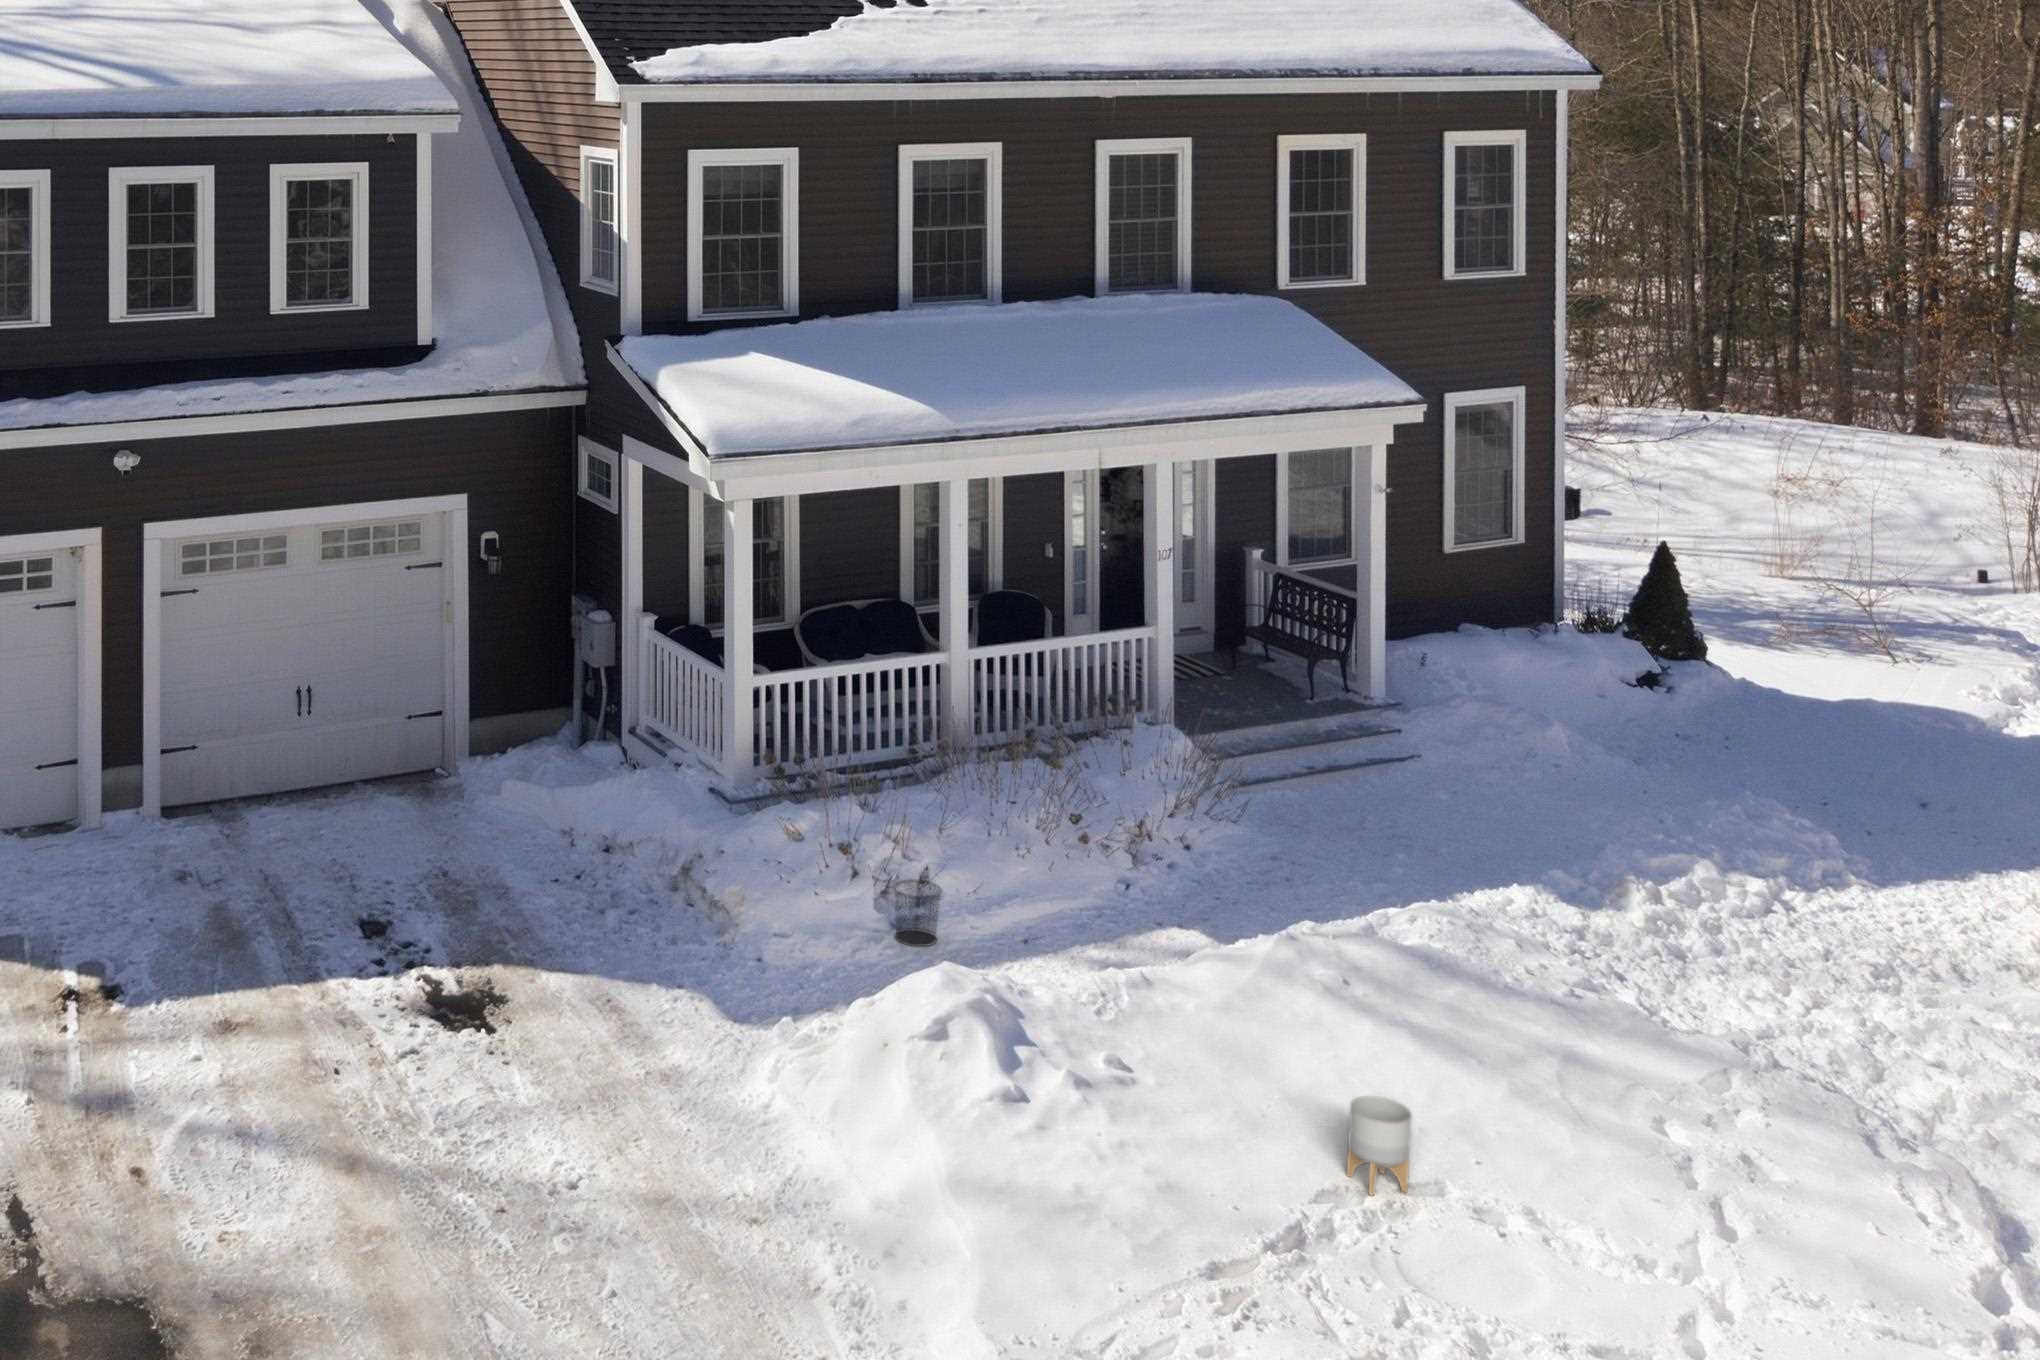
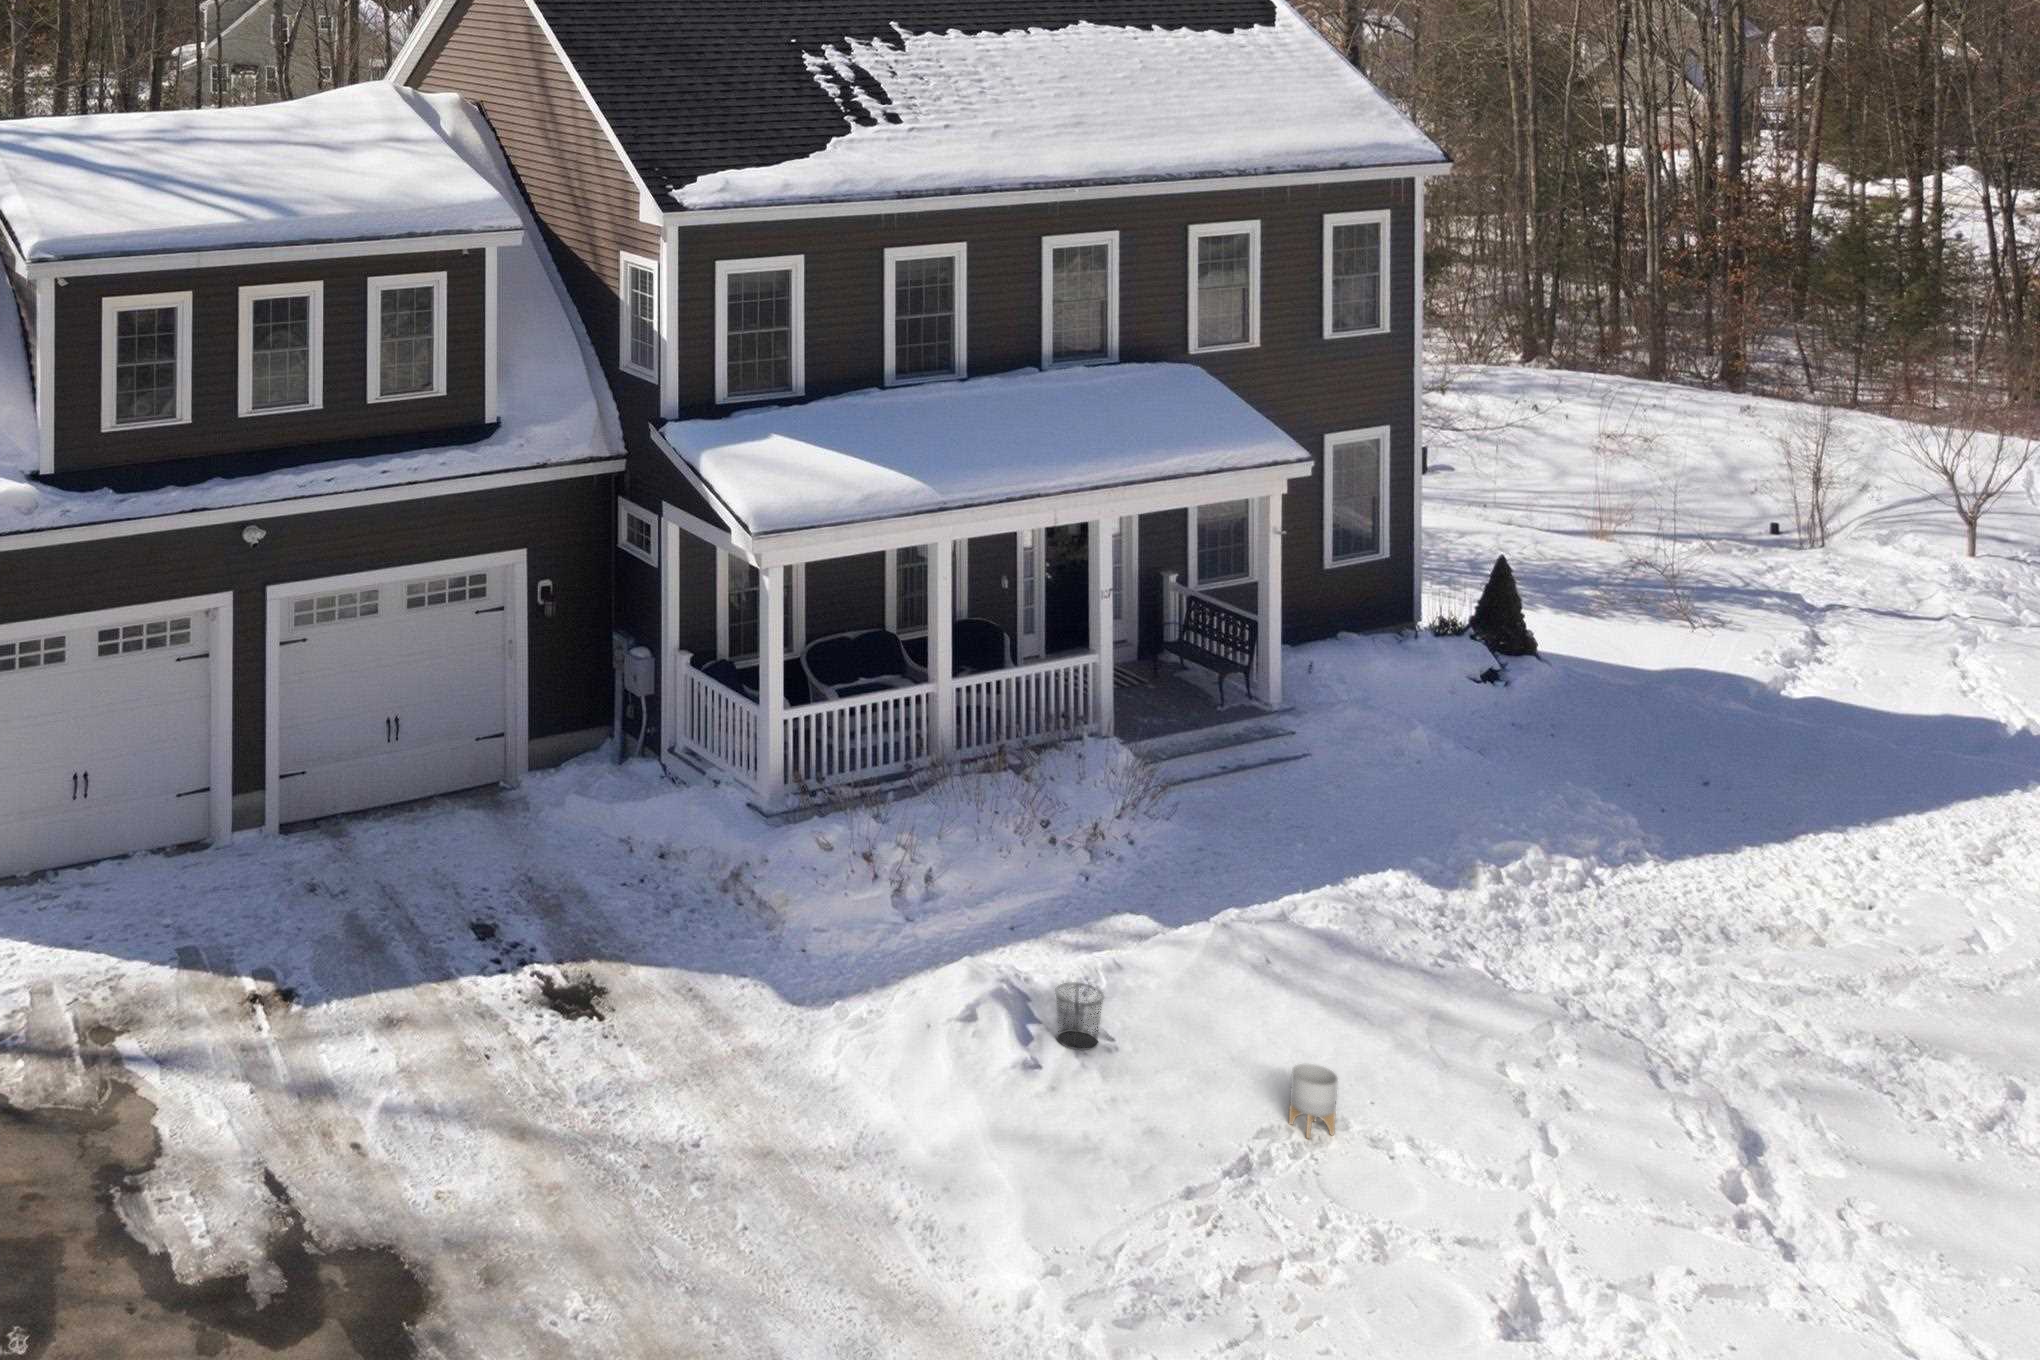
waste bin: present [894,879,941,946] -> present [1056,982,1103,1050]

